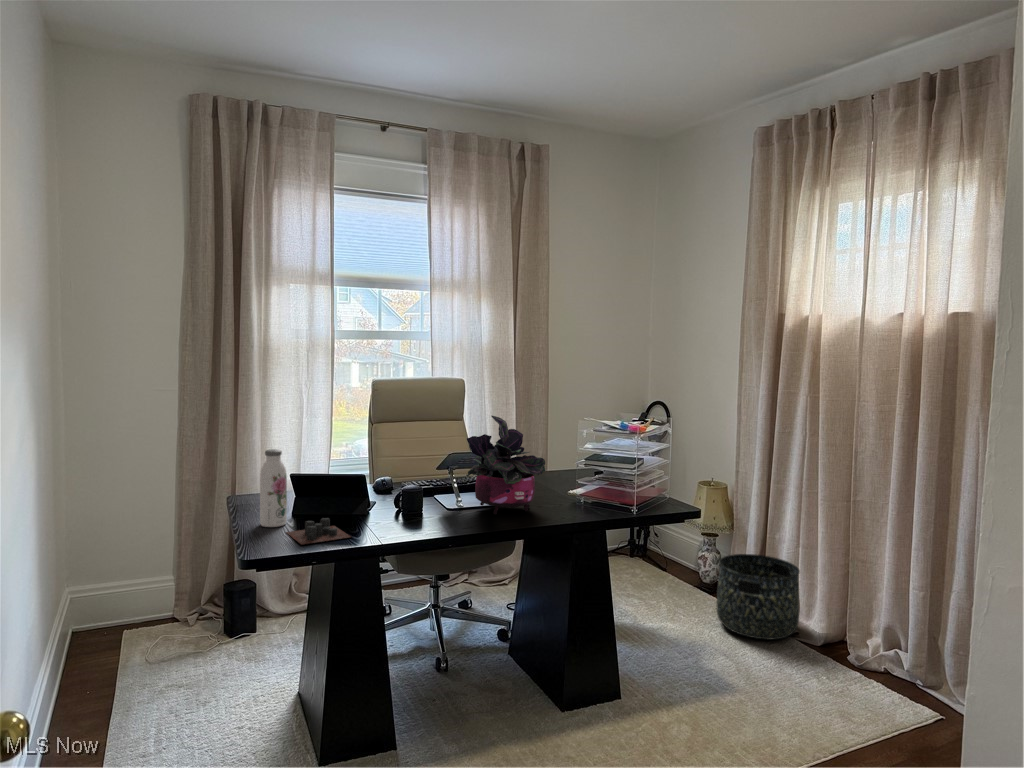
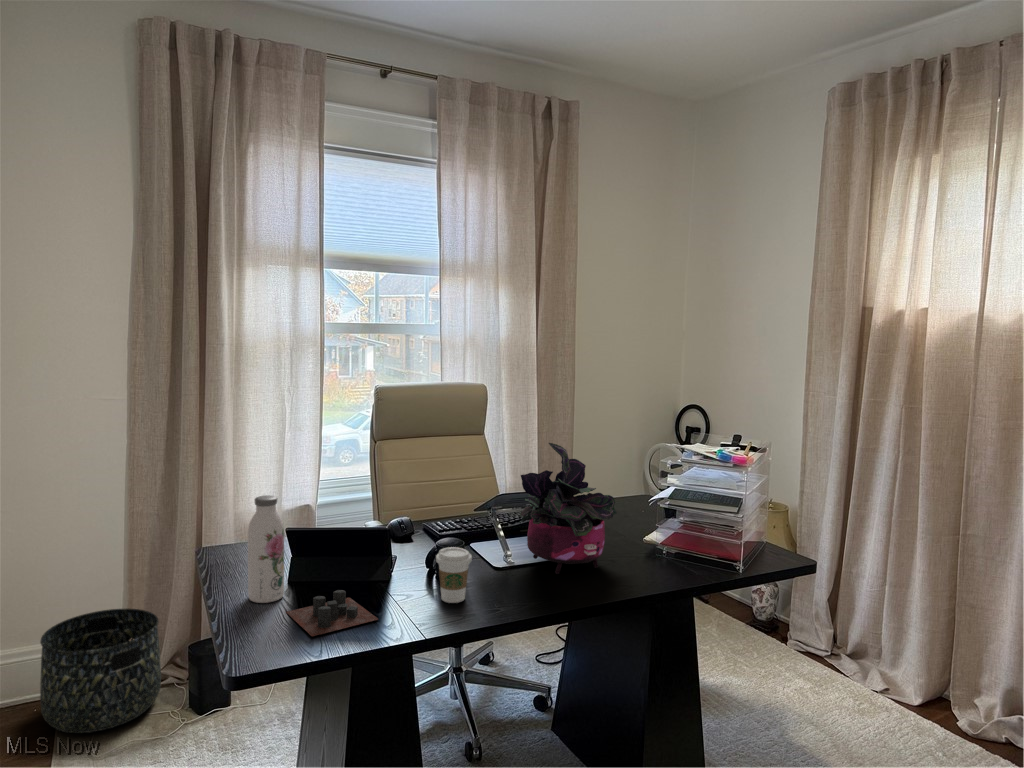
coffee cup: none [397,490,424,530] -> present [436,547,472,603]
basket: present [717,554,800,639] -> present [40,609,161,733]

